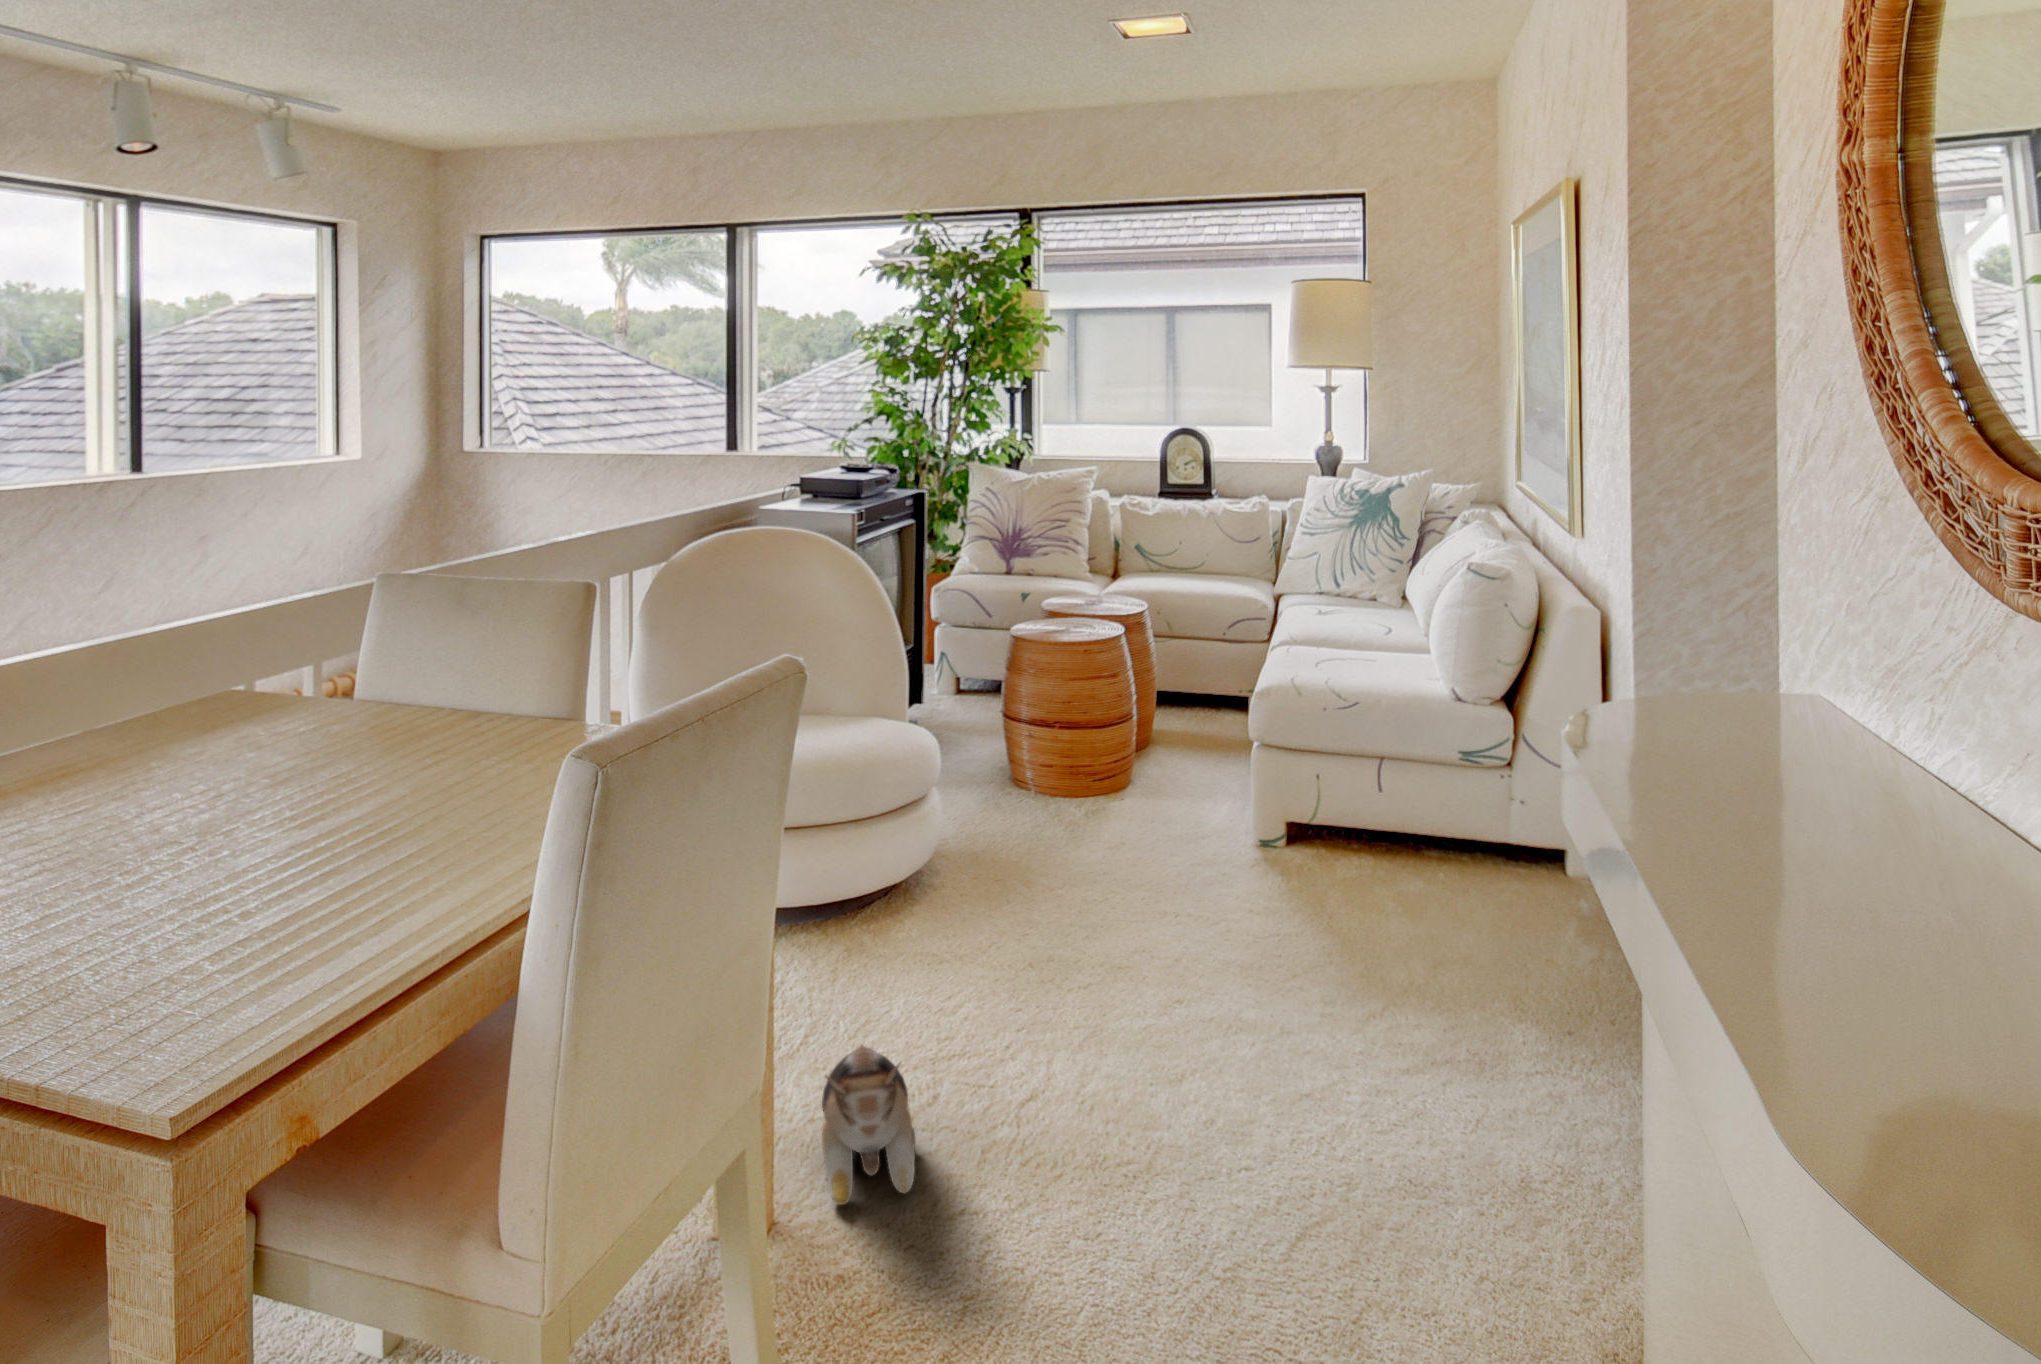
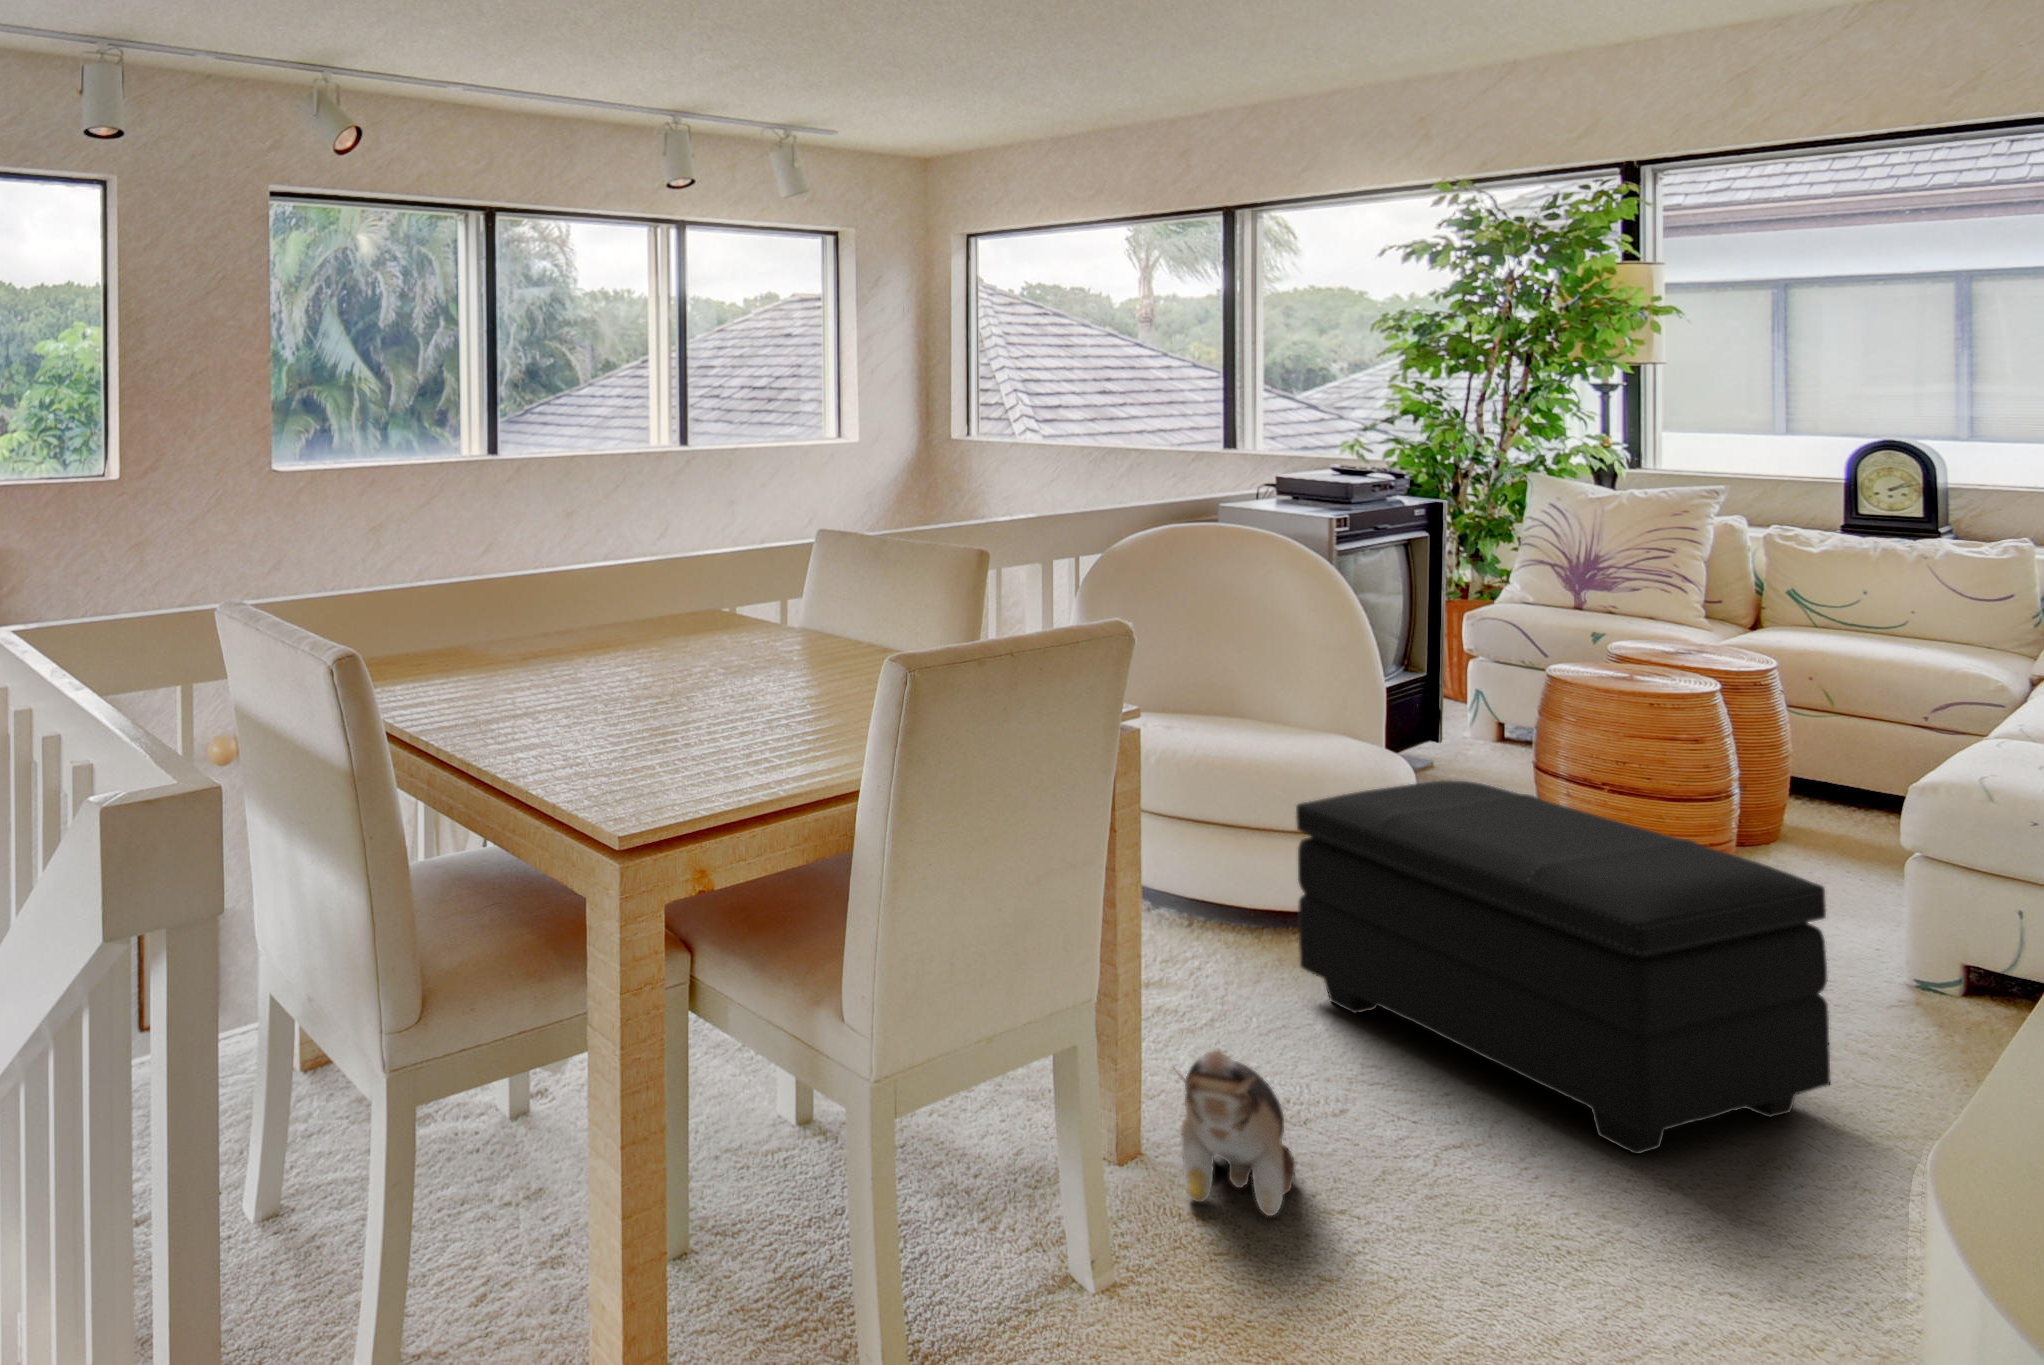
footstool: none [868,734,1236,1026] -> present [1296,781,1831,1154]

